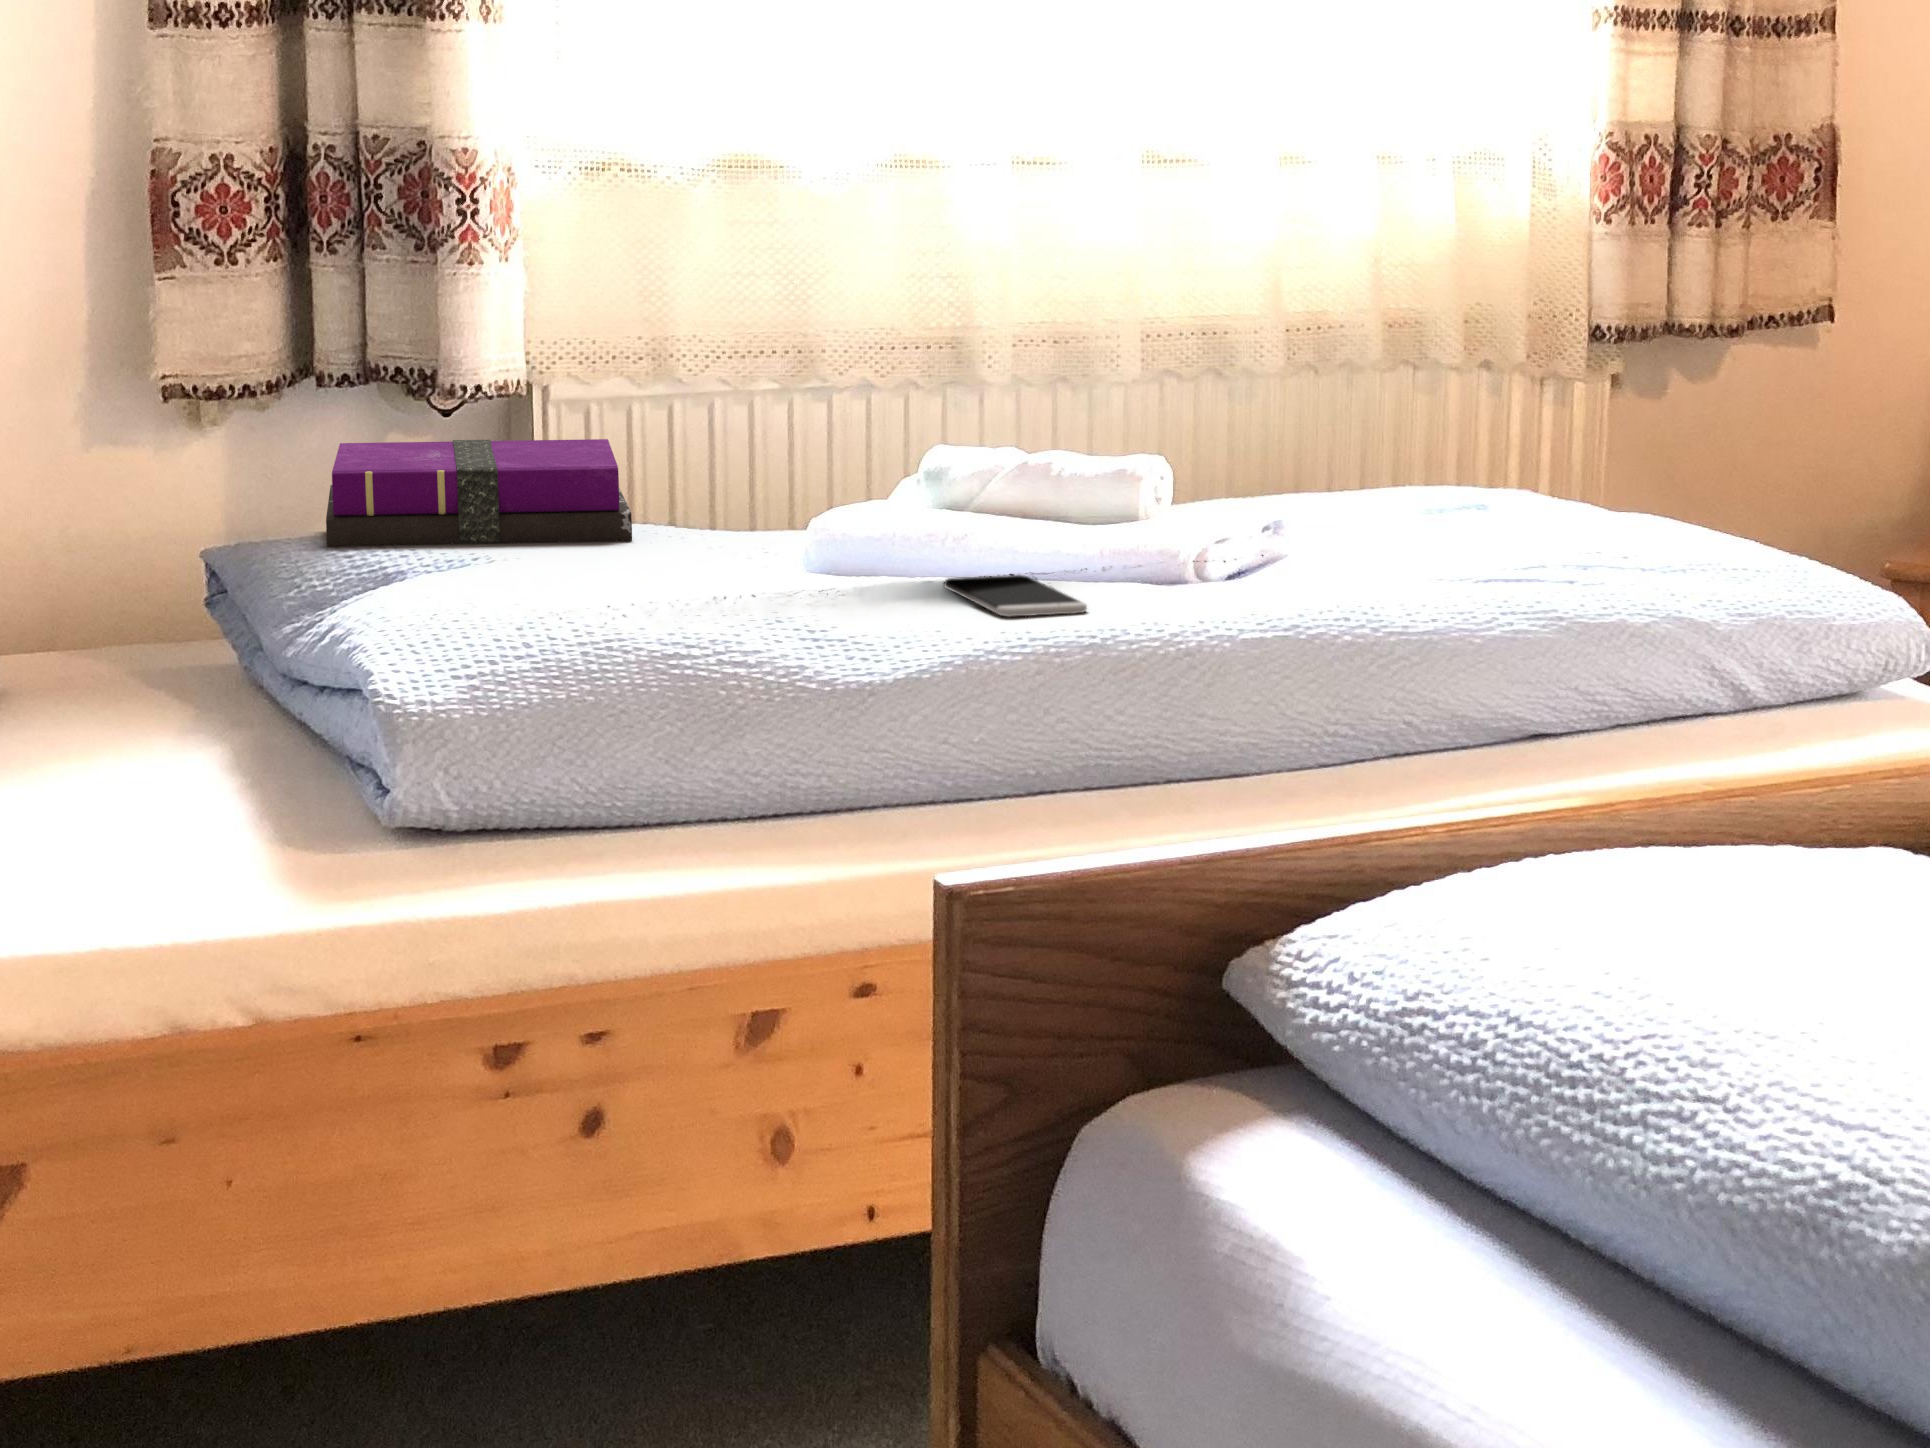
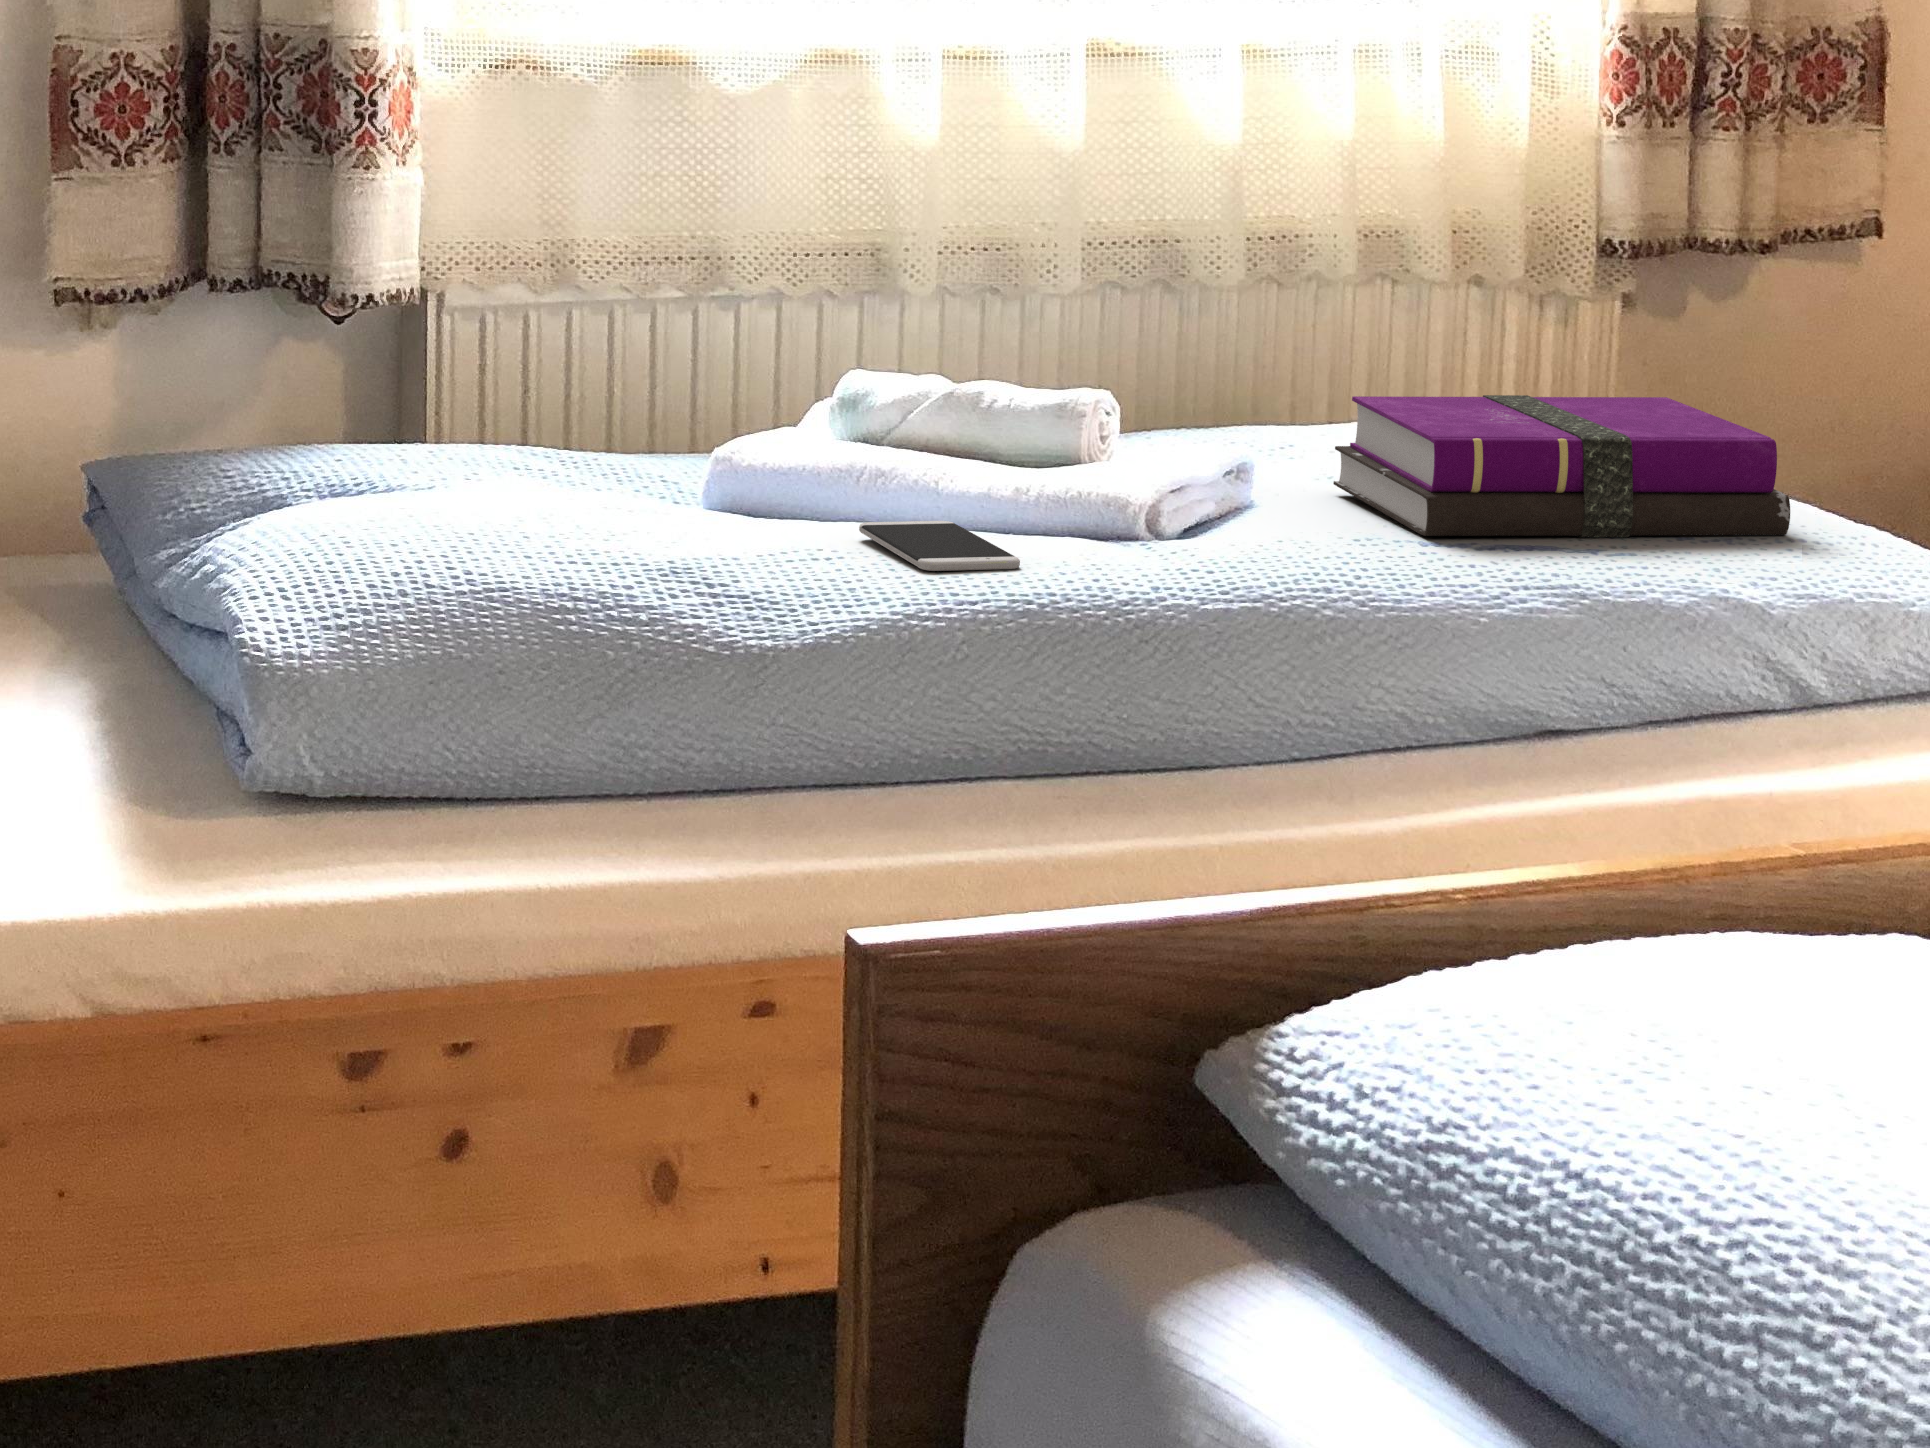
notebook: present [326,439,632,547] -> present [1333,395,1790,538]

